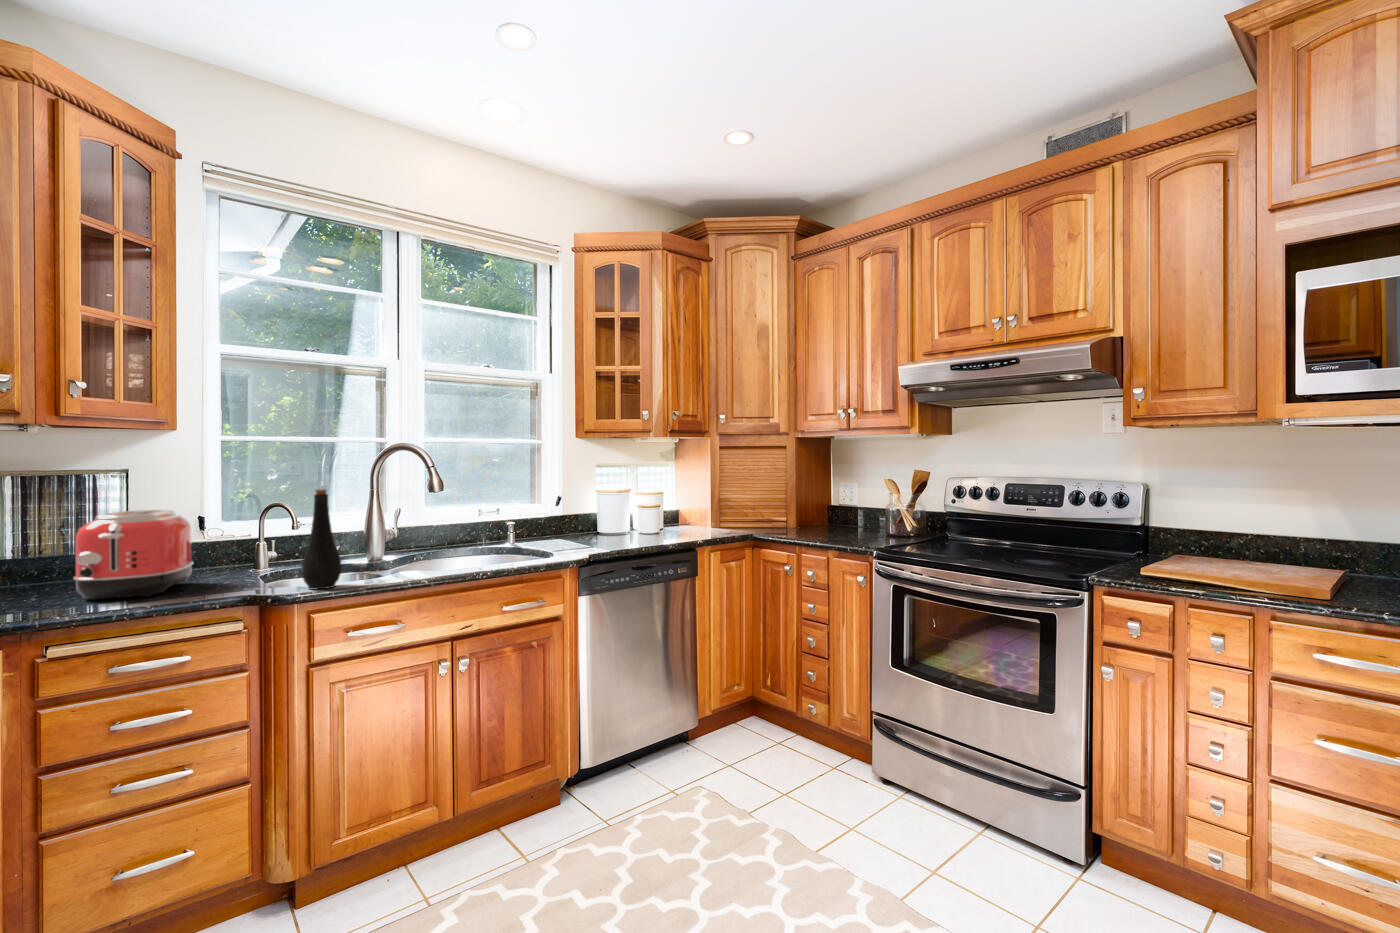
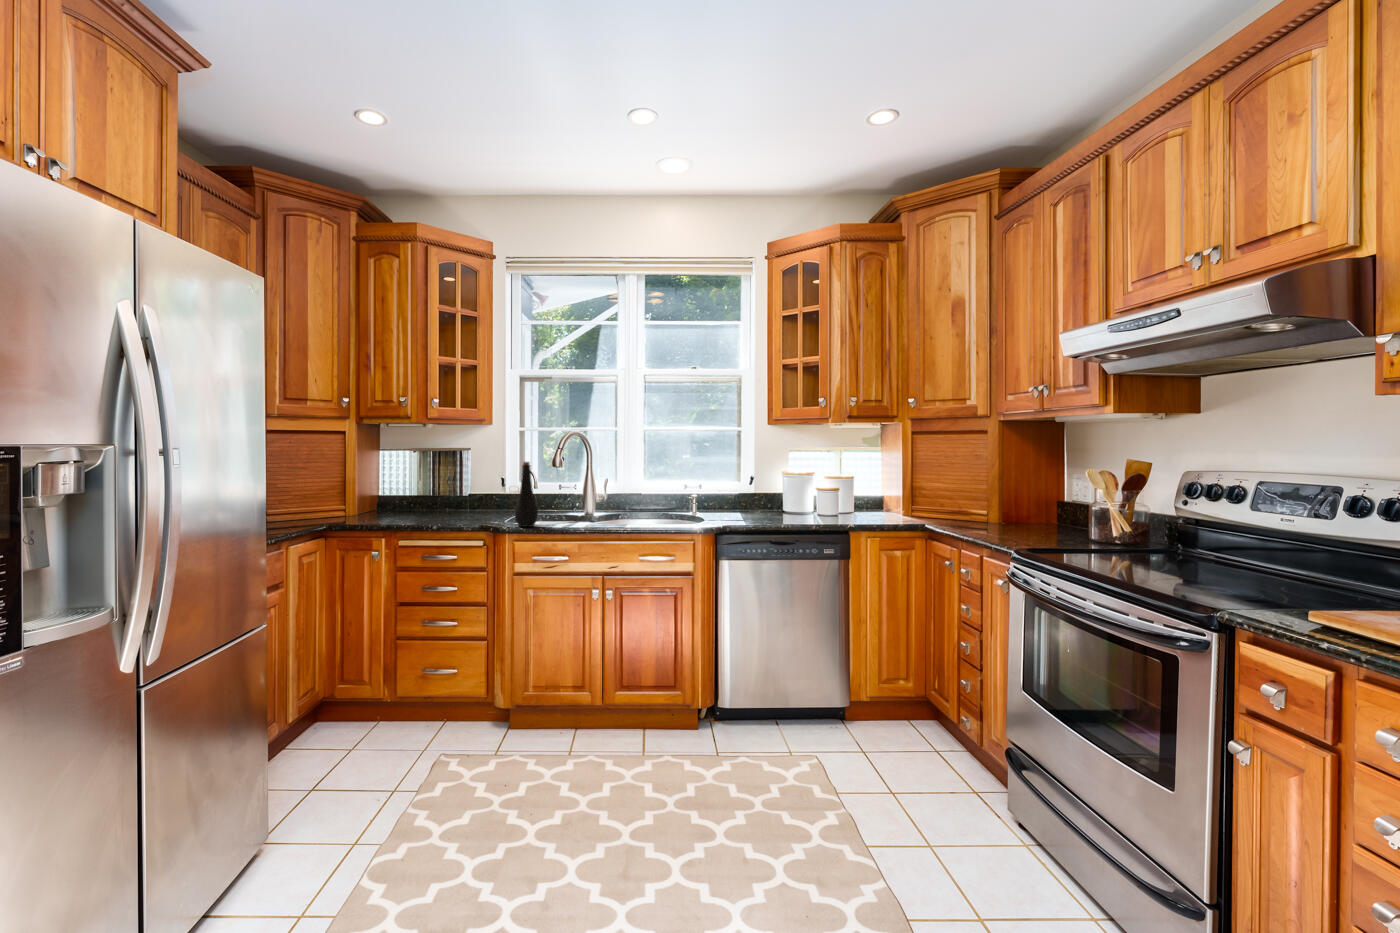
toaster: present [73,510,193,600] -> none [419,472,484,521]

